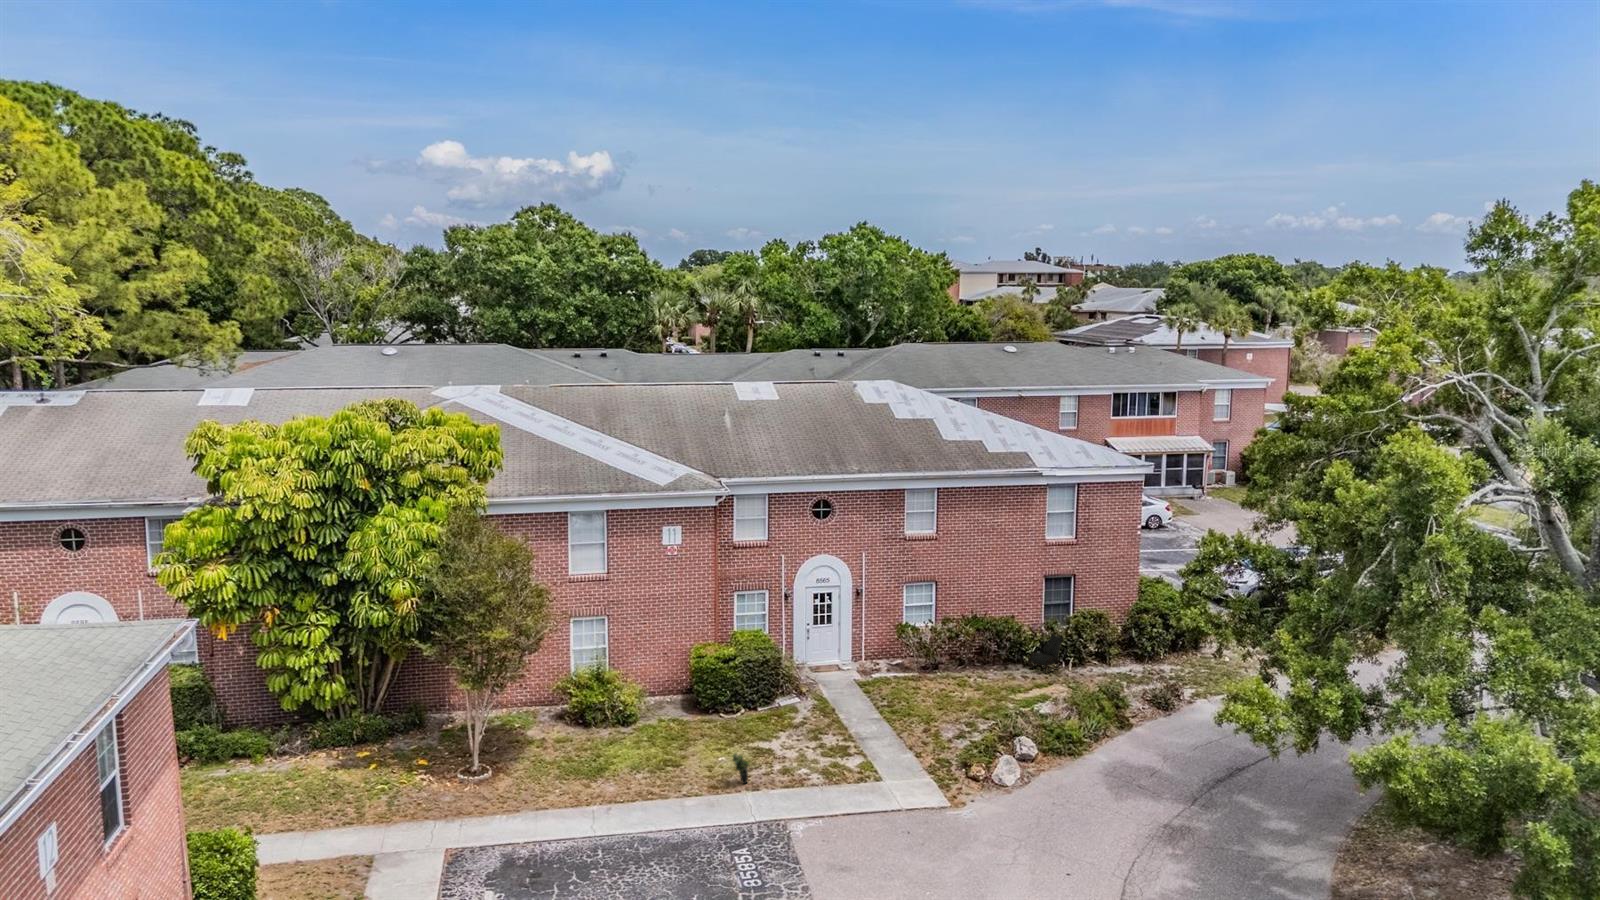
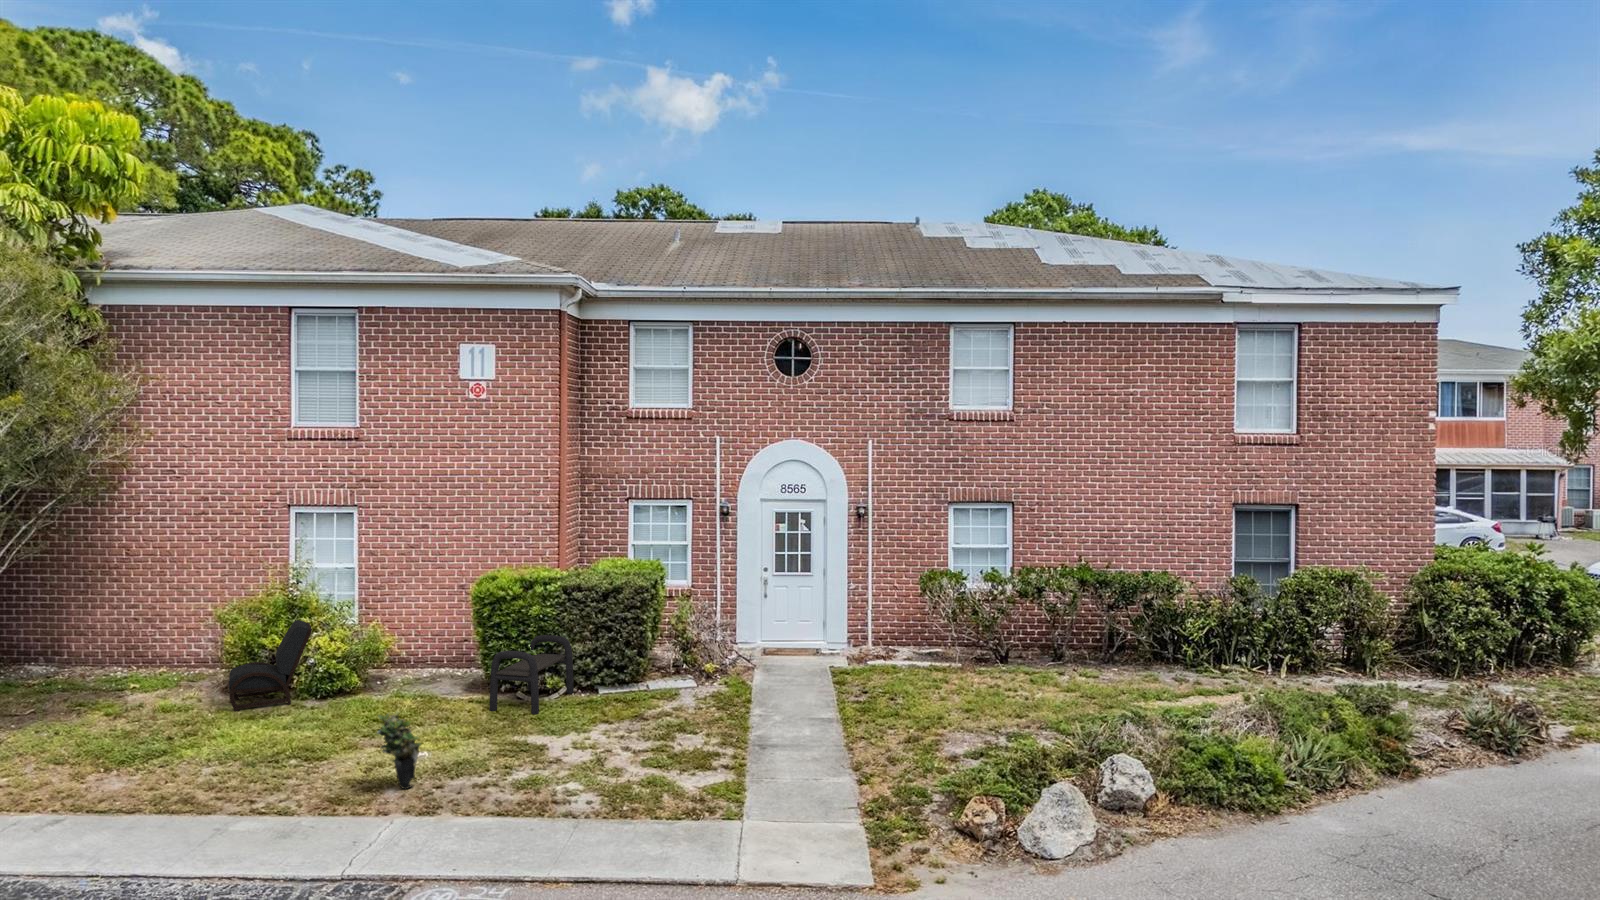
lounge chair: present [1029,634,1063,674] -> present [229,620,312,711]
bench: none [722,688,748,733] -> present [489,635,574,714]

